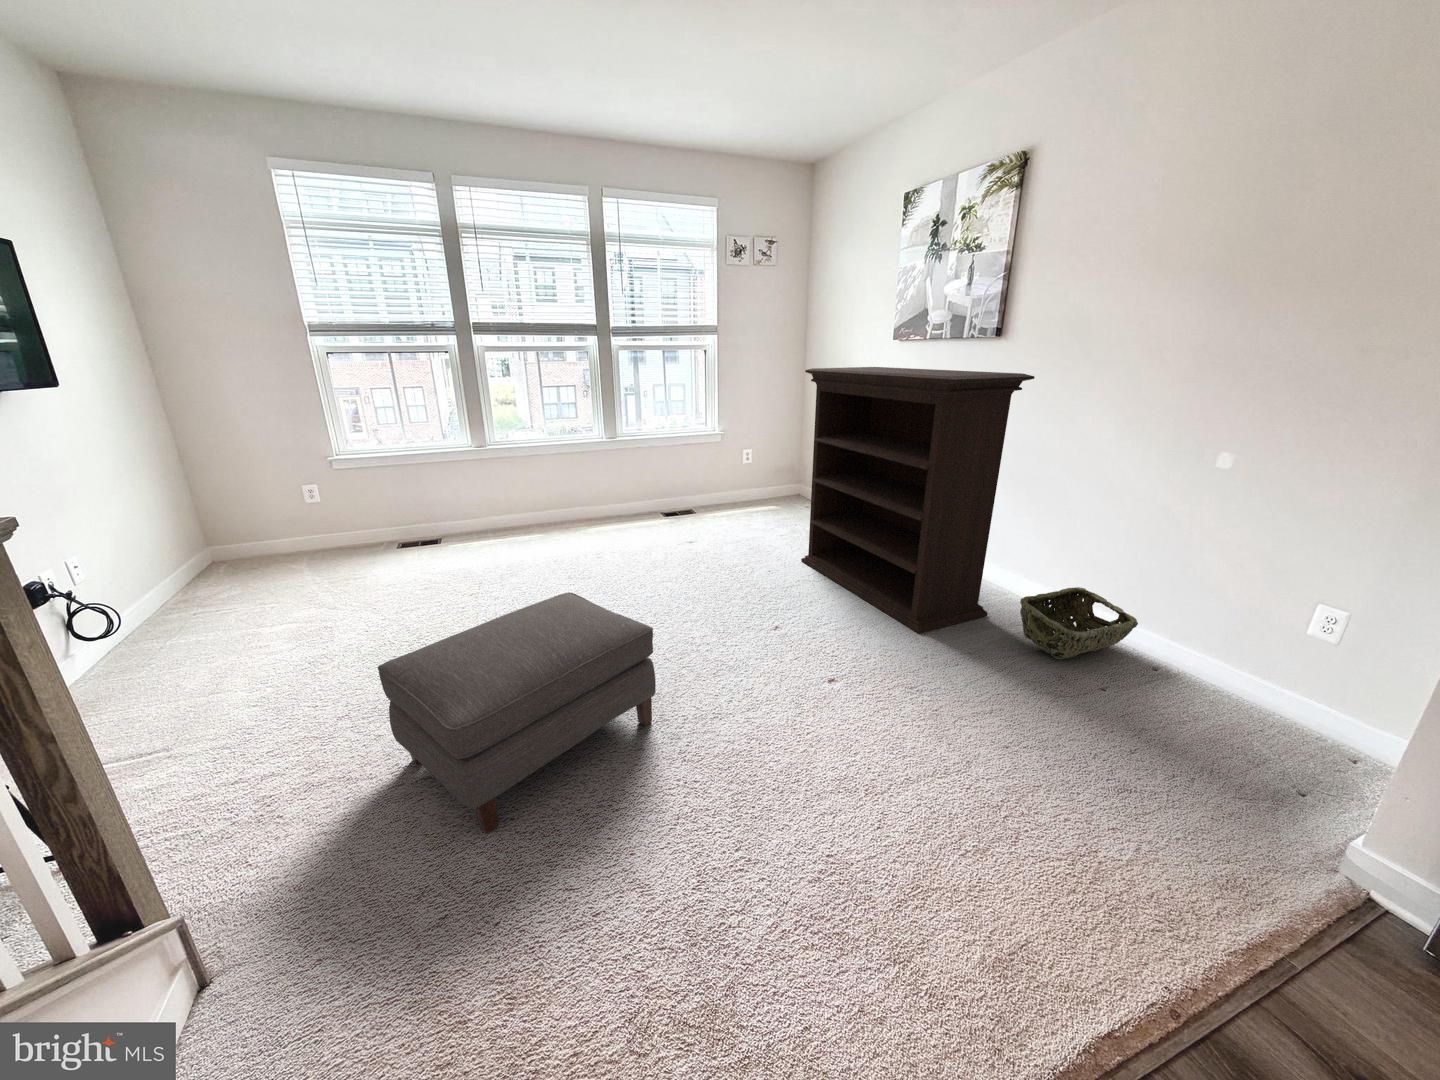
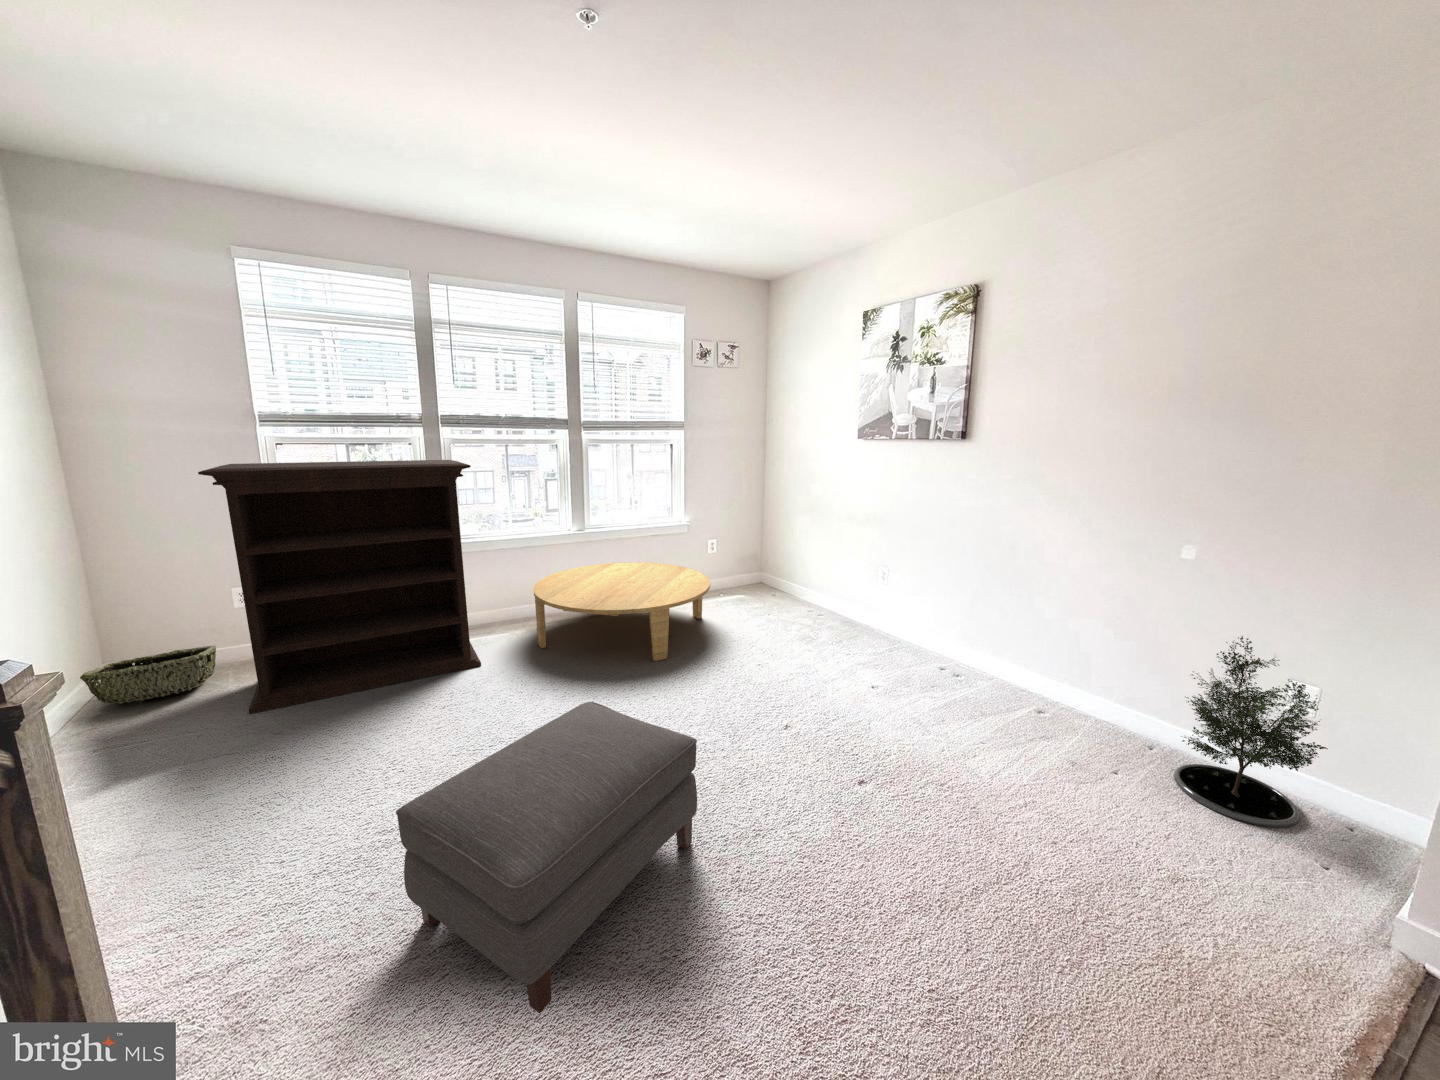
bookshelf: present [801,367,1035,633] -> present [198,460,481,714]
coffee table: none [557,474,729,567] -> present [533,562,710,661]
potted tree: none [1171,554,1348,757] -> present [1174,636,1328,827]
woven basket: present [1020,587,1138,659] -> present [80,646,216,704]

